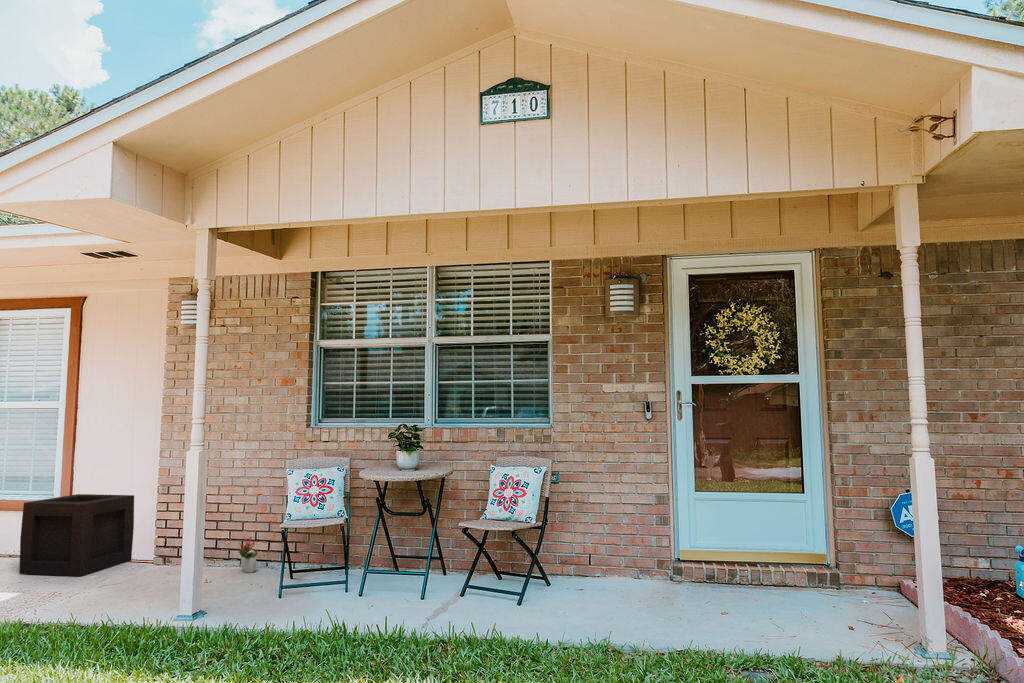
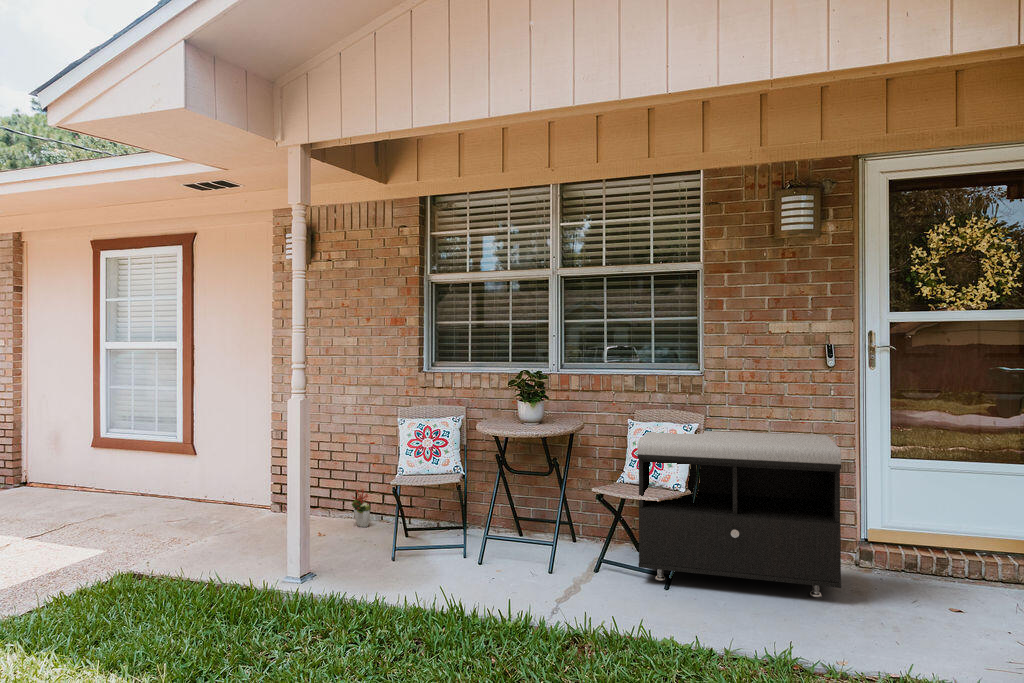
storage bench: none [496,473,652,604] -> present [637,431,841,597]
wooden crate: present [19,494,134,576] -> none [141,437,251,523]

